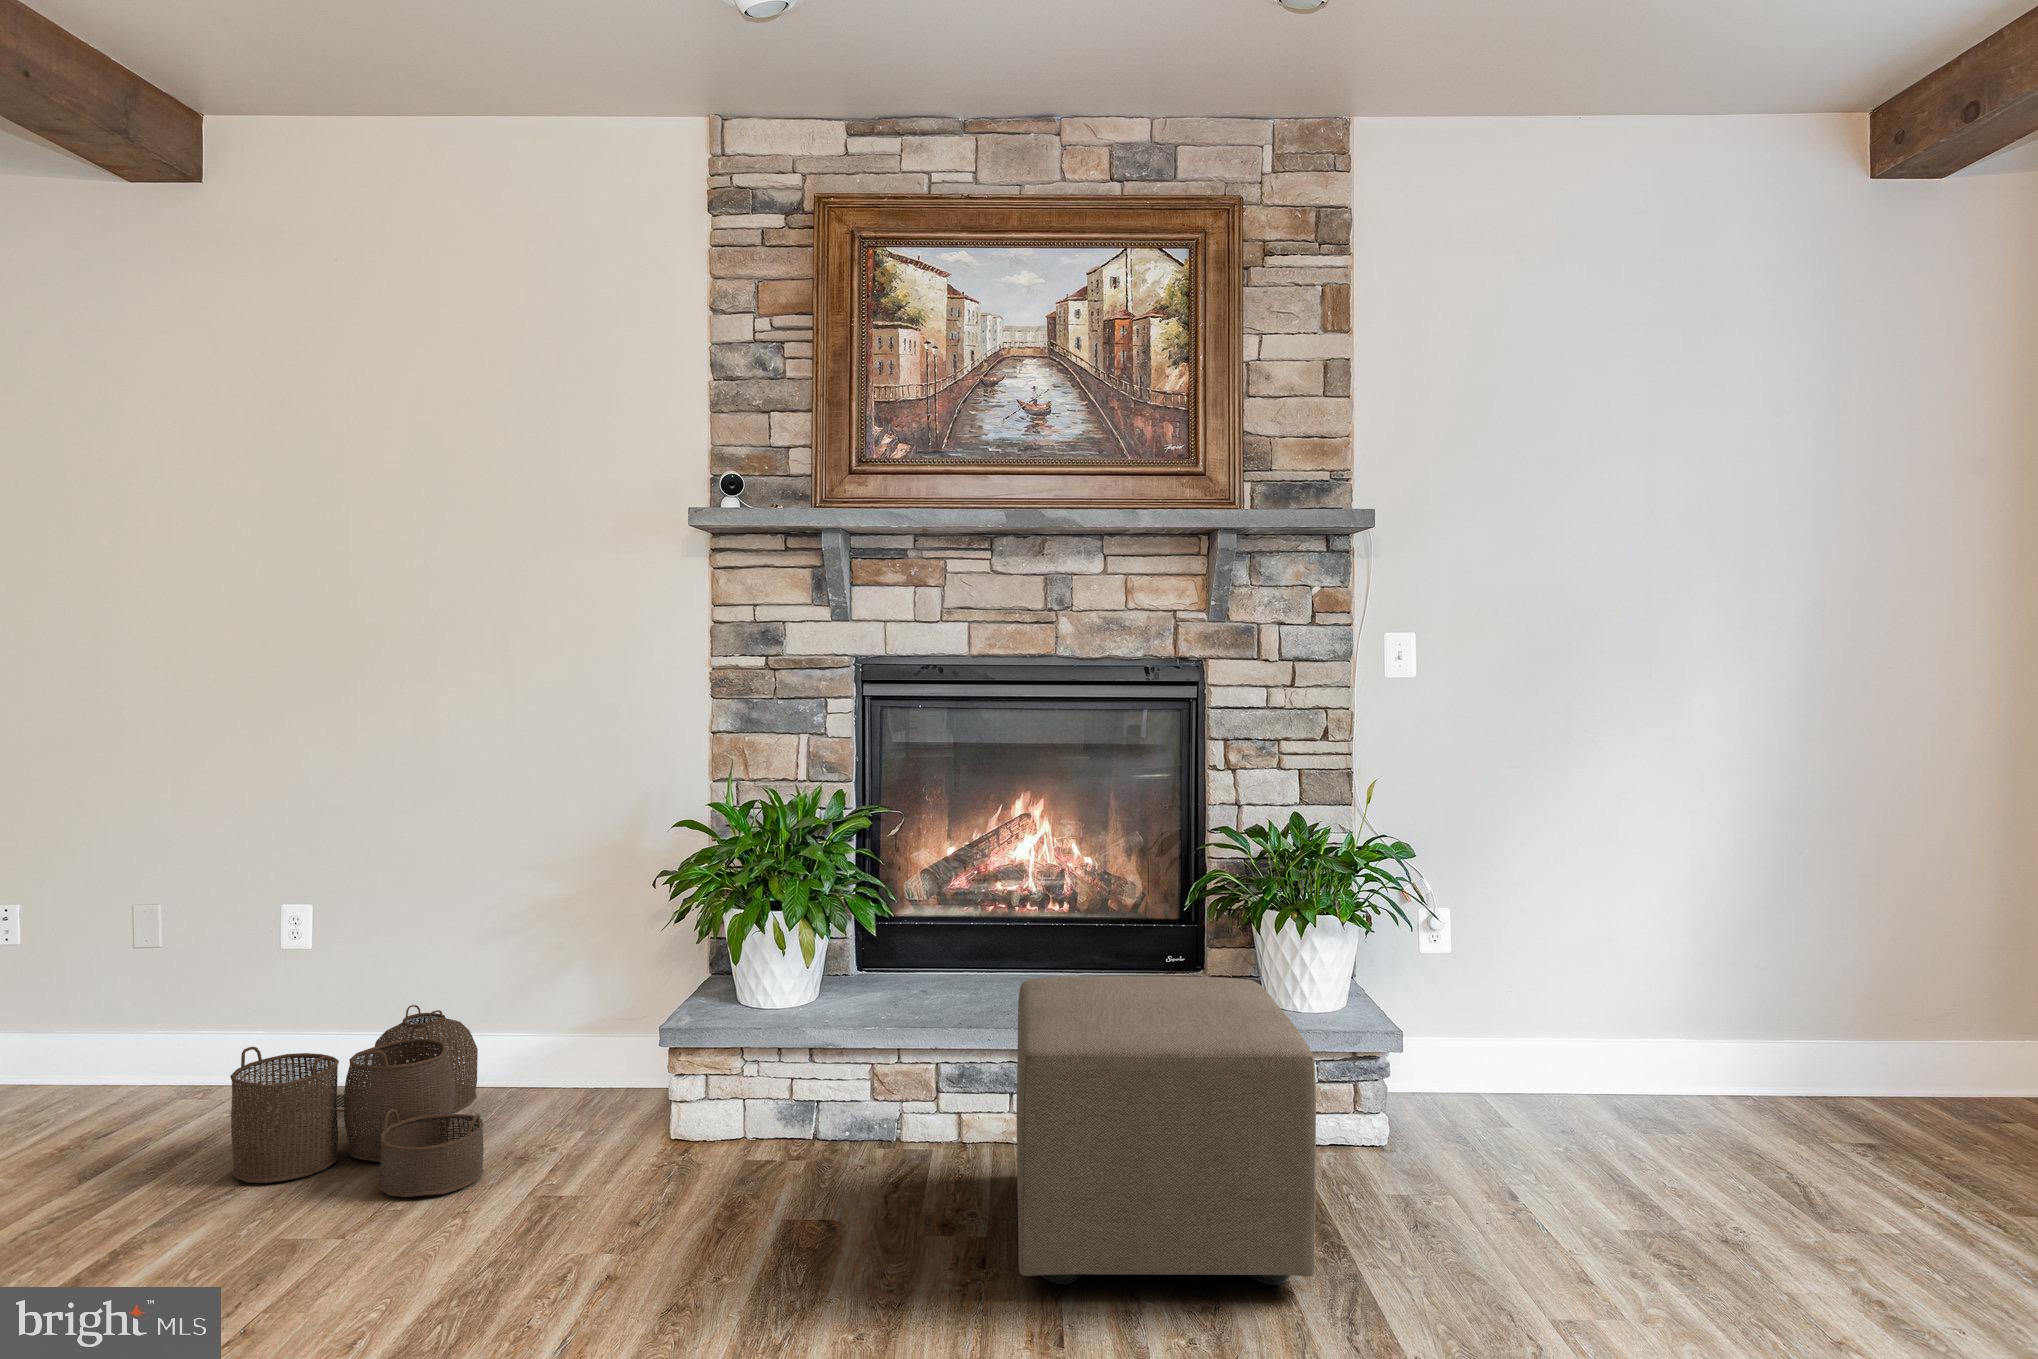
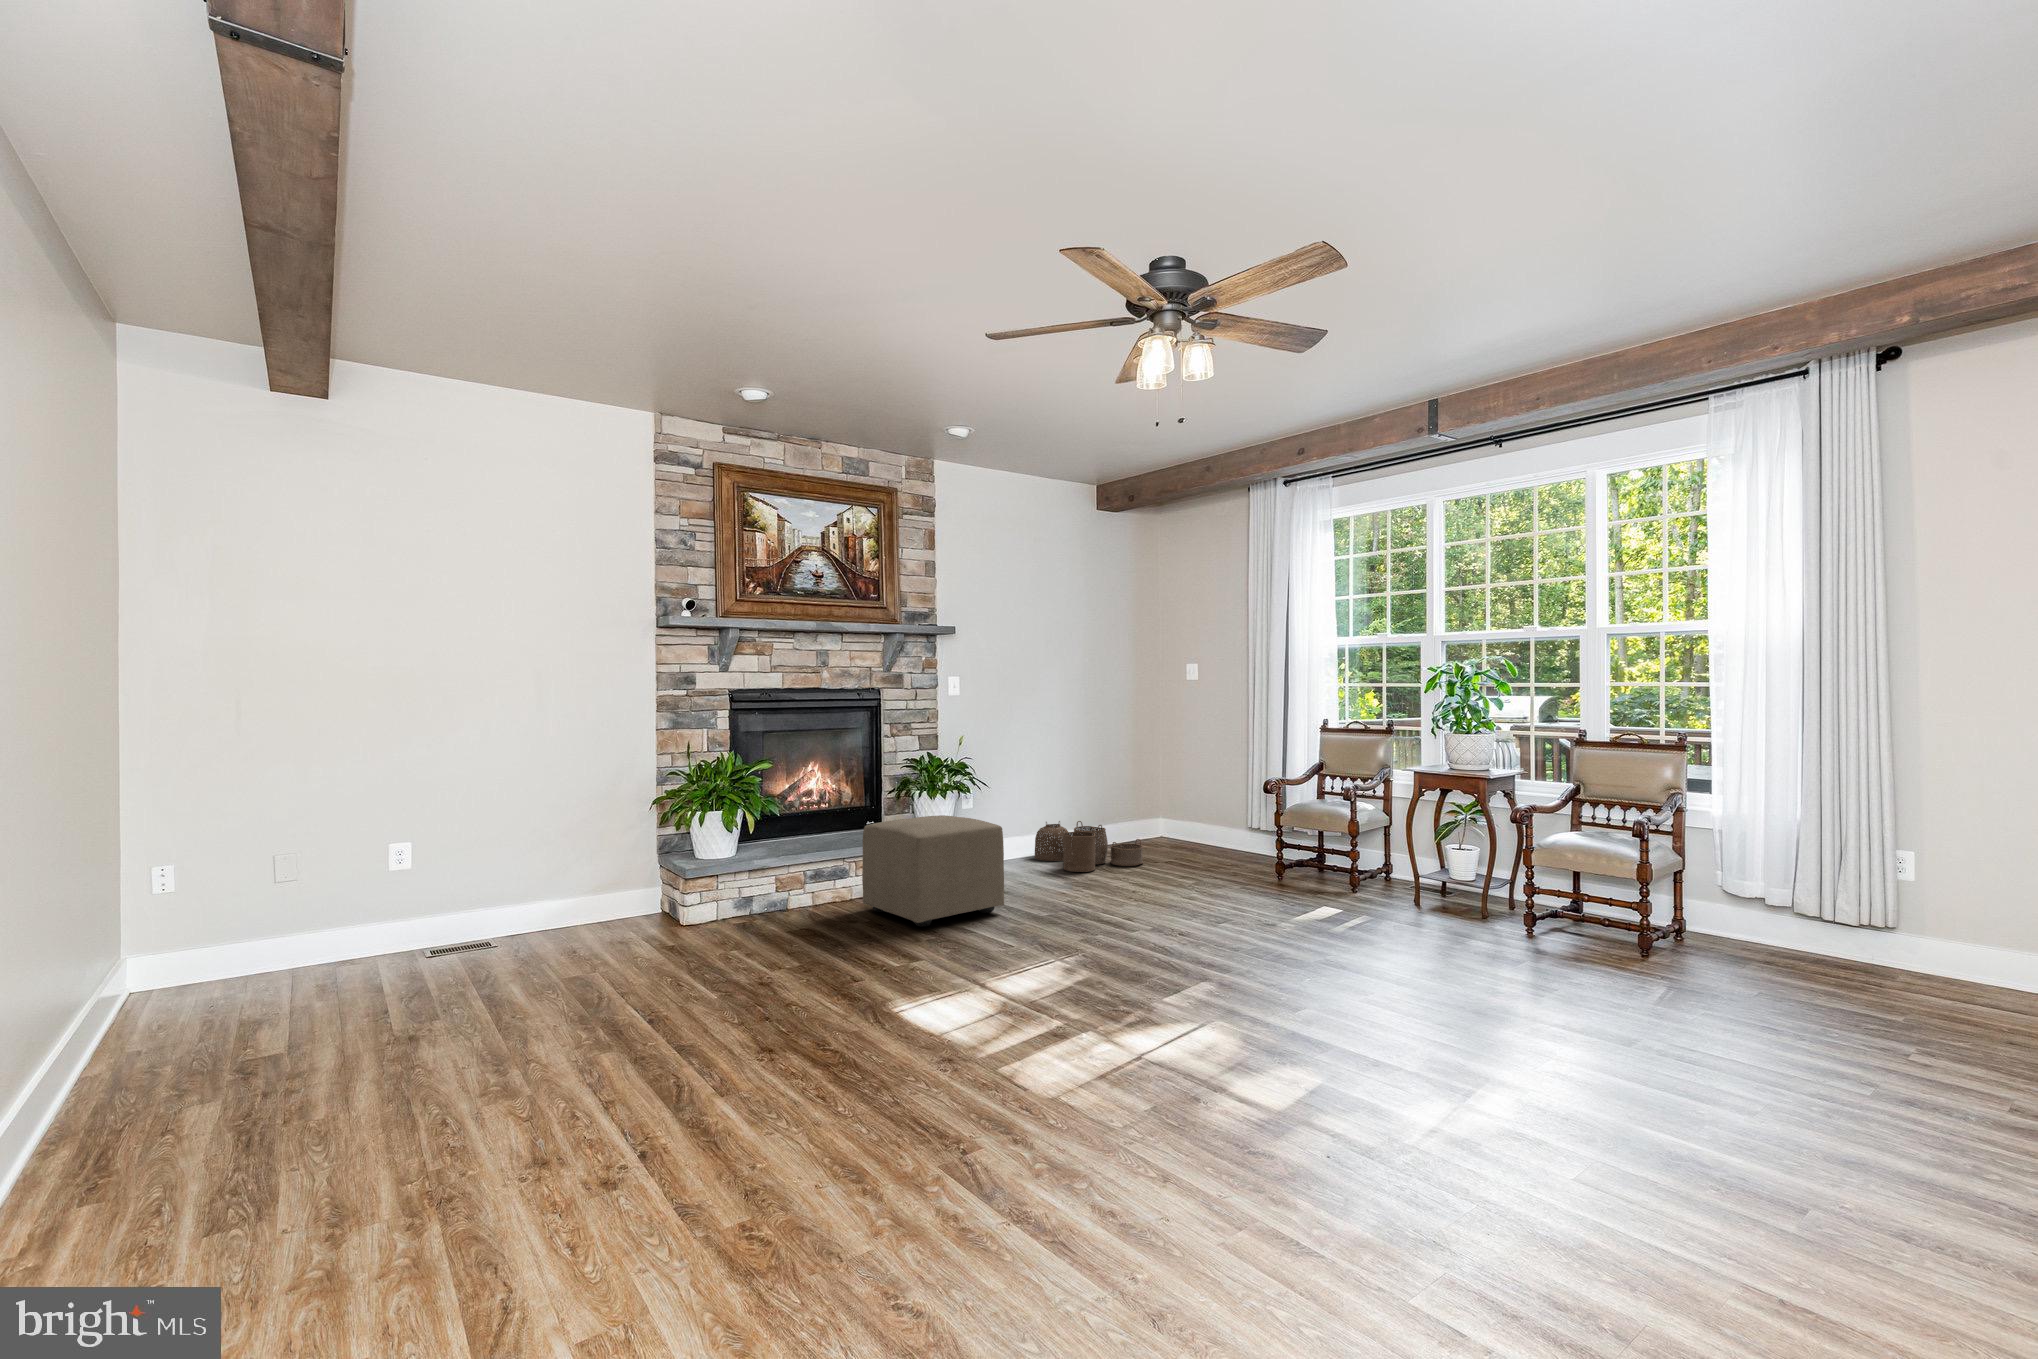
woven basket: present [230,1005,484,1197] -> present [1034,821,1143,872]

